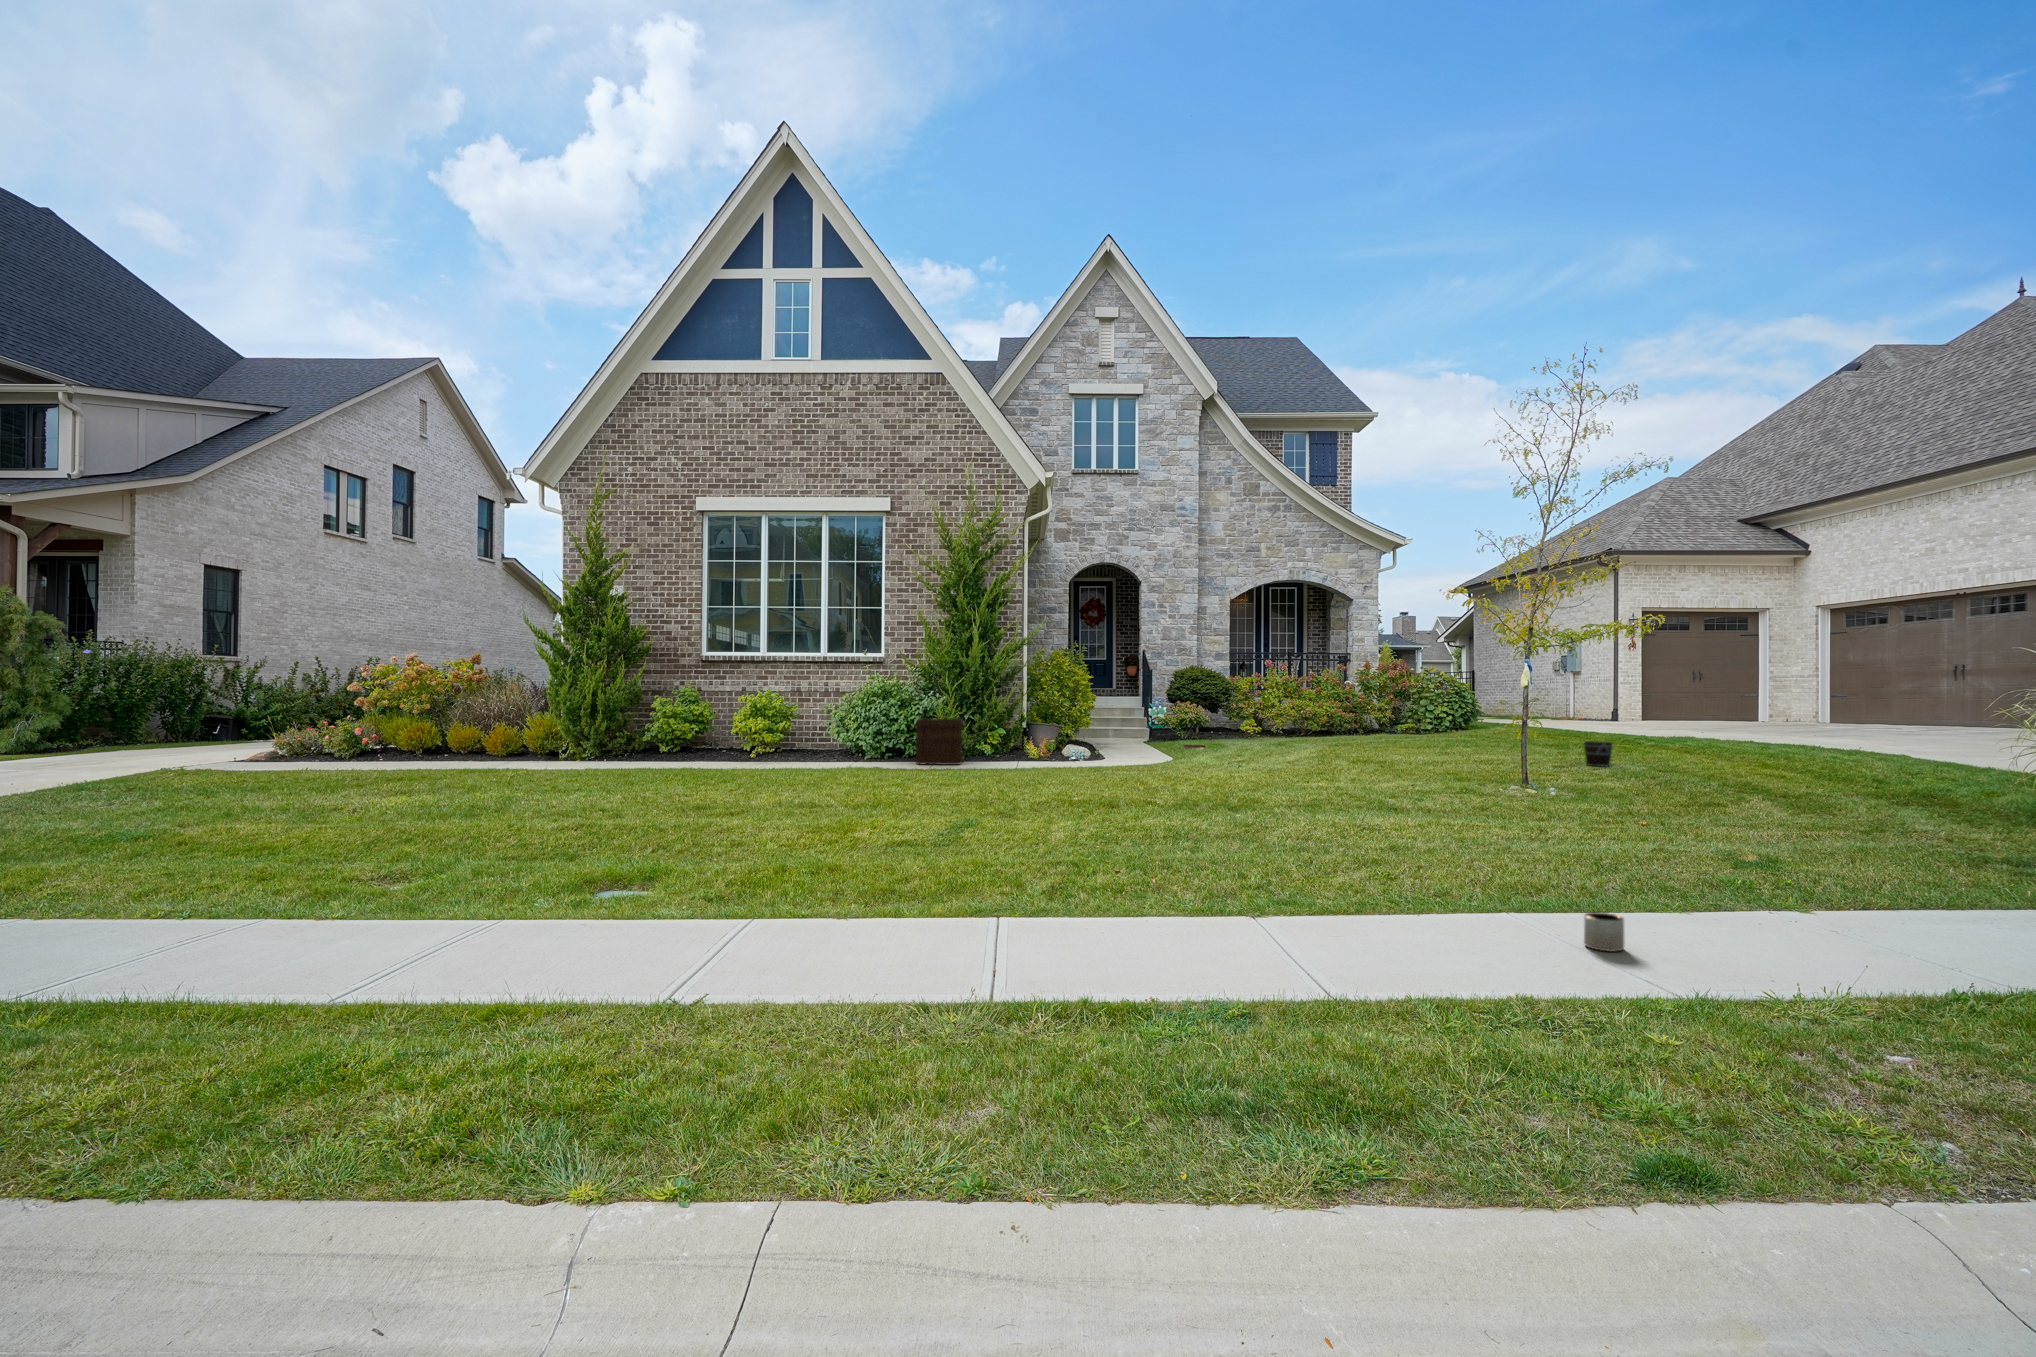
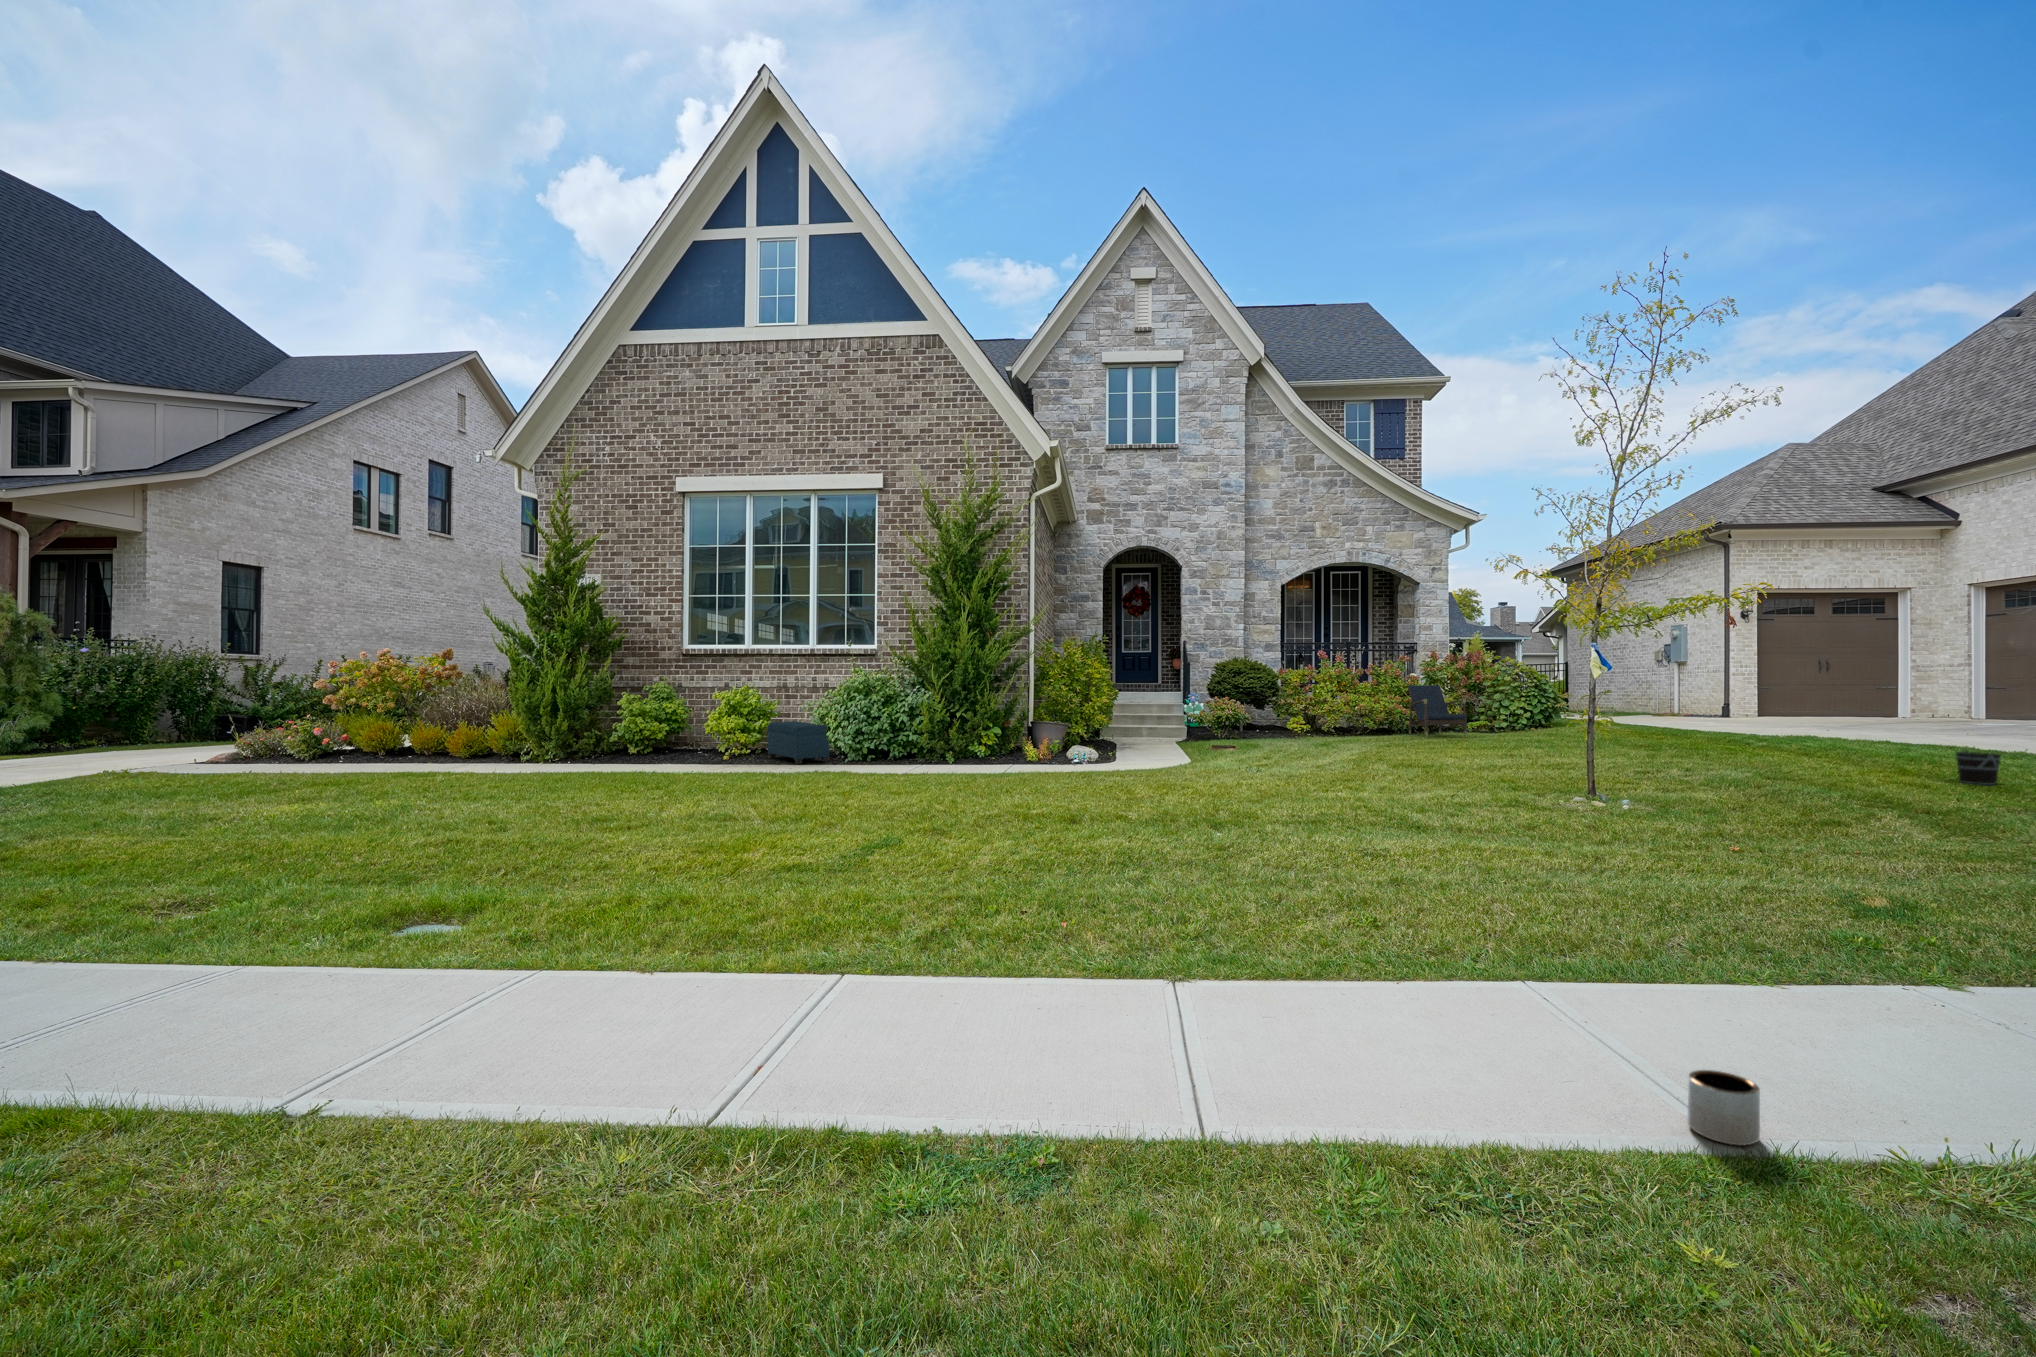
lounge chair: none [1346,692,1398,738] -> present [1408,685,1467,737]
wooden crate: present [916,718,965,765] -> none [900,716,958,770]
bench: none [784,723,846,761] -> present [768,722,830,764]
bucket: present [1584,741,1612,767] -> present [1956,751,2001,785]

